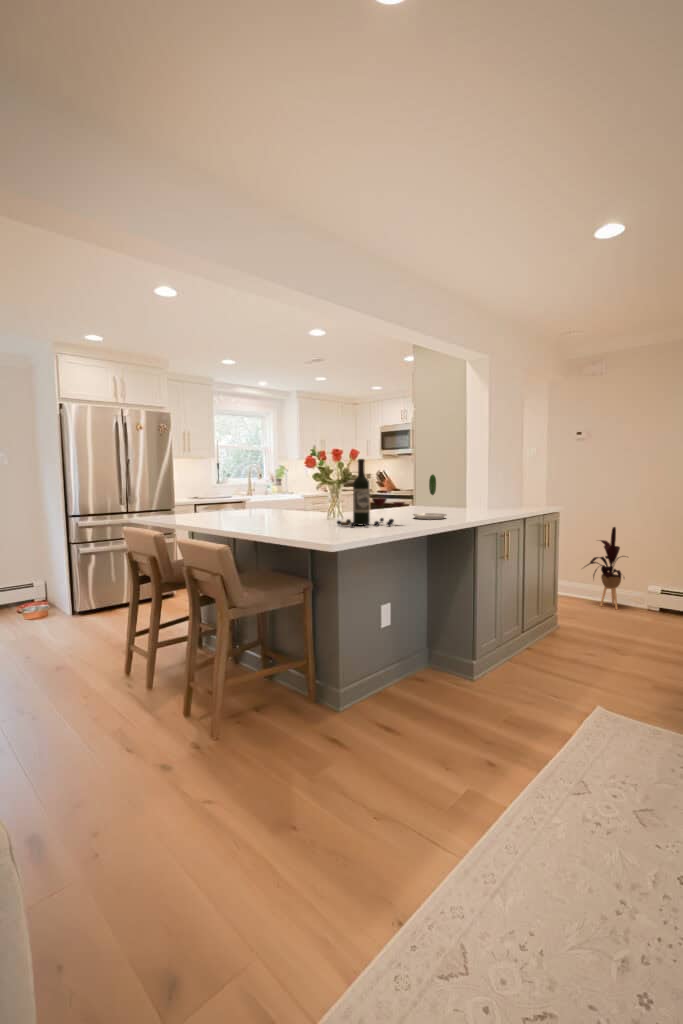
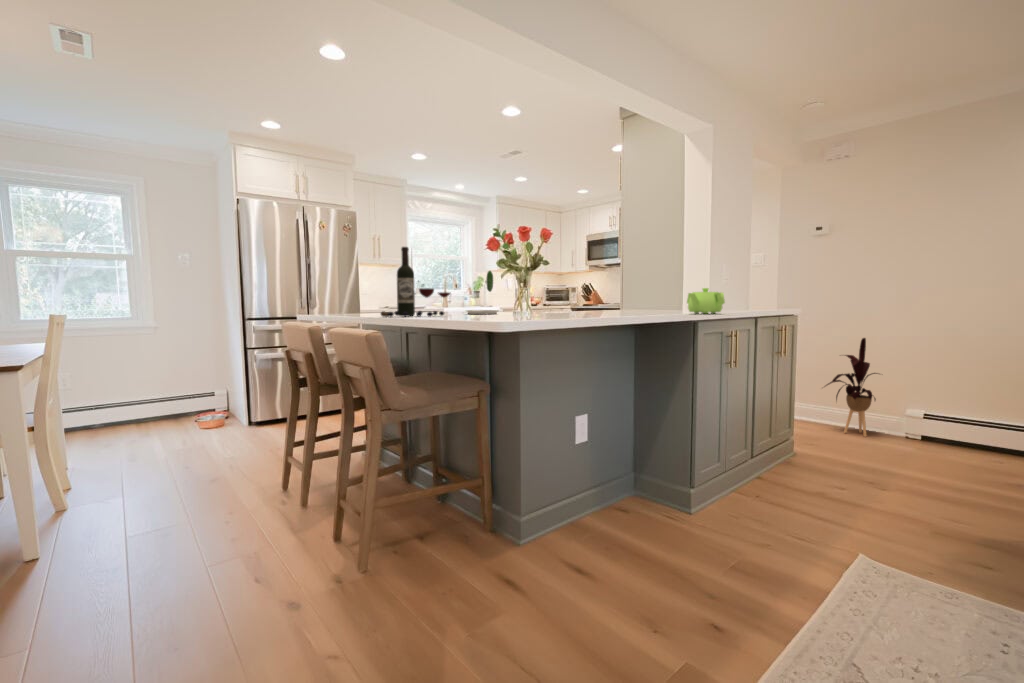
wine bottle: present [337,459,404,527] -> present [381,247,450,317]
plate: present [413,474,446,519] -> present [467,271,498,314]
teapot: none [469,494,500,516] -> present [687,288,725,314]

